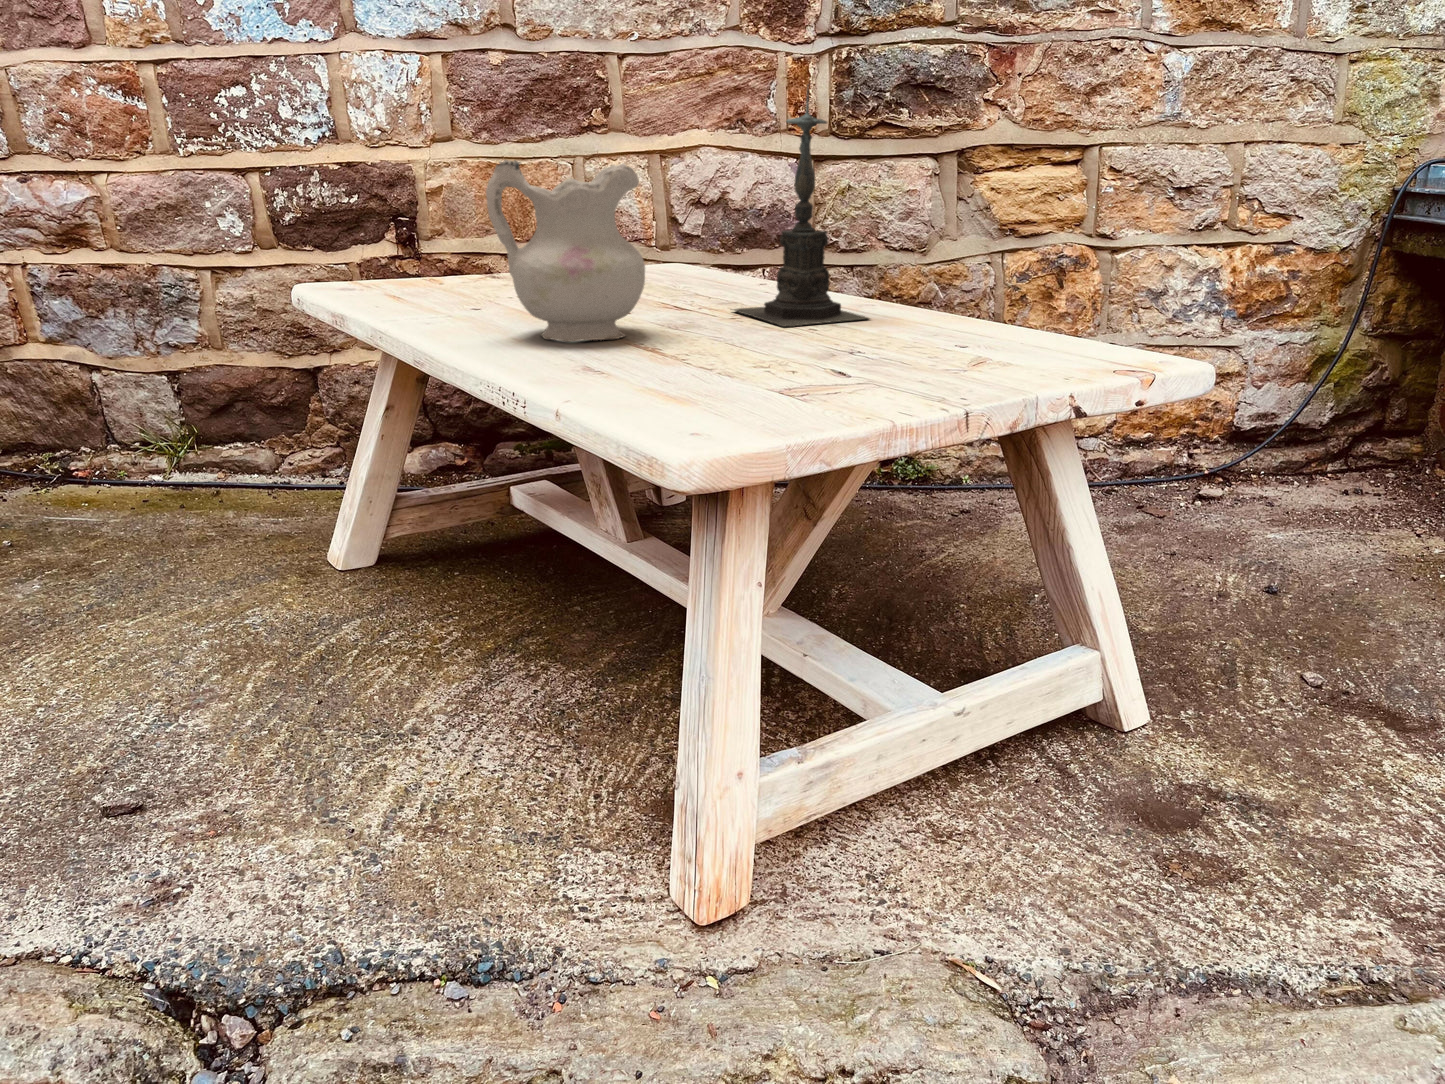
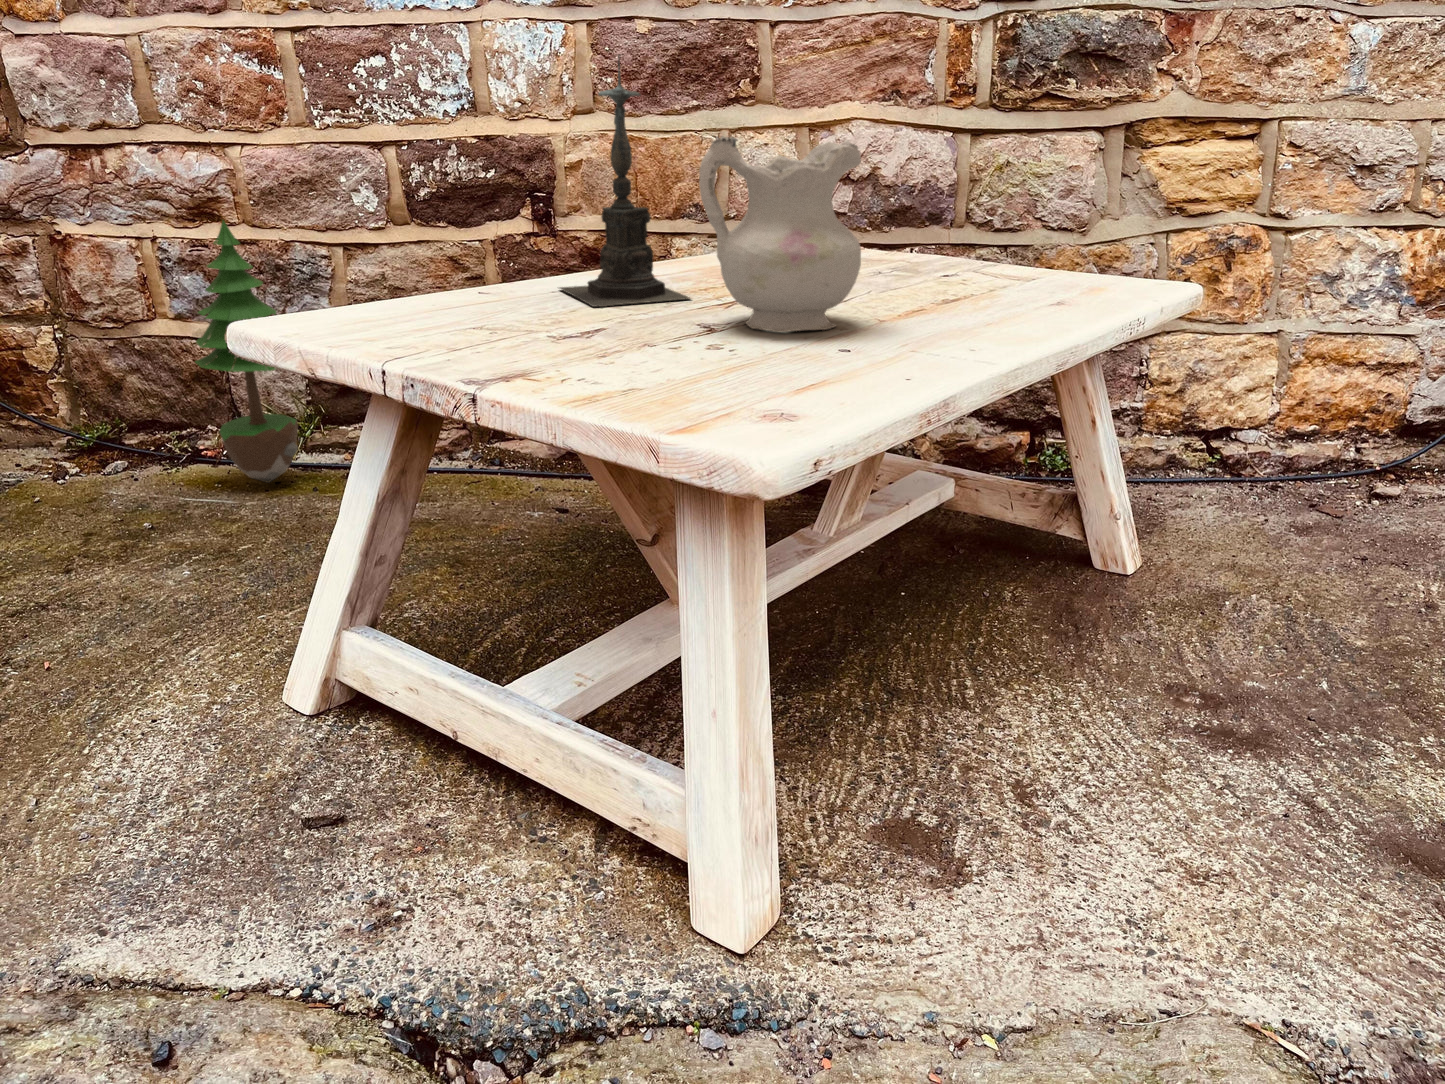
candle holder: present [733,85,869,327] -> present [560,56,690,307]
potted tree: none [56,244,166,504] -> present [195,220,298,483]

